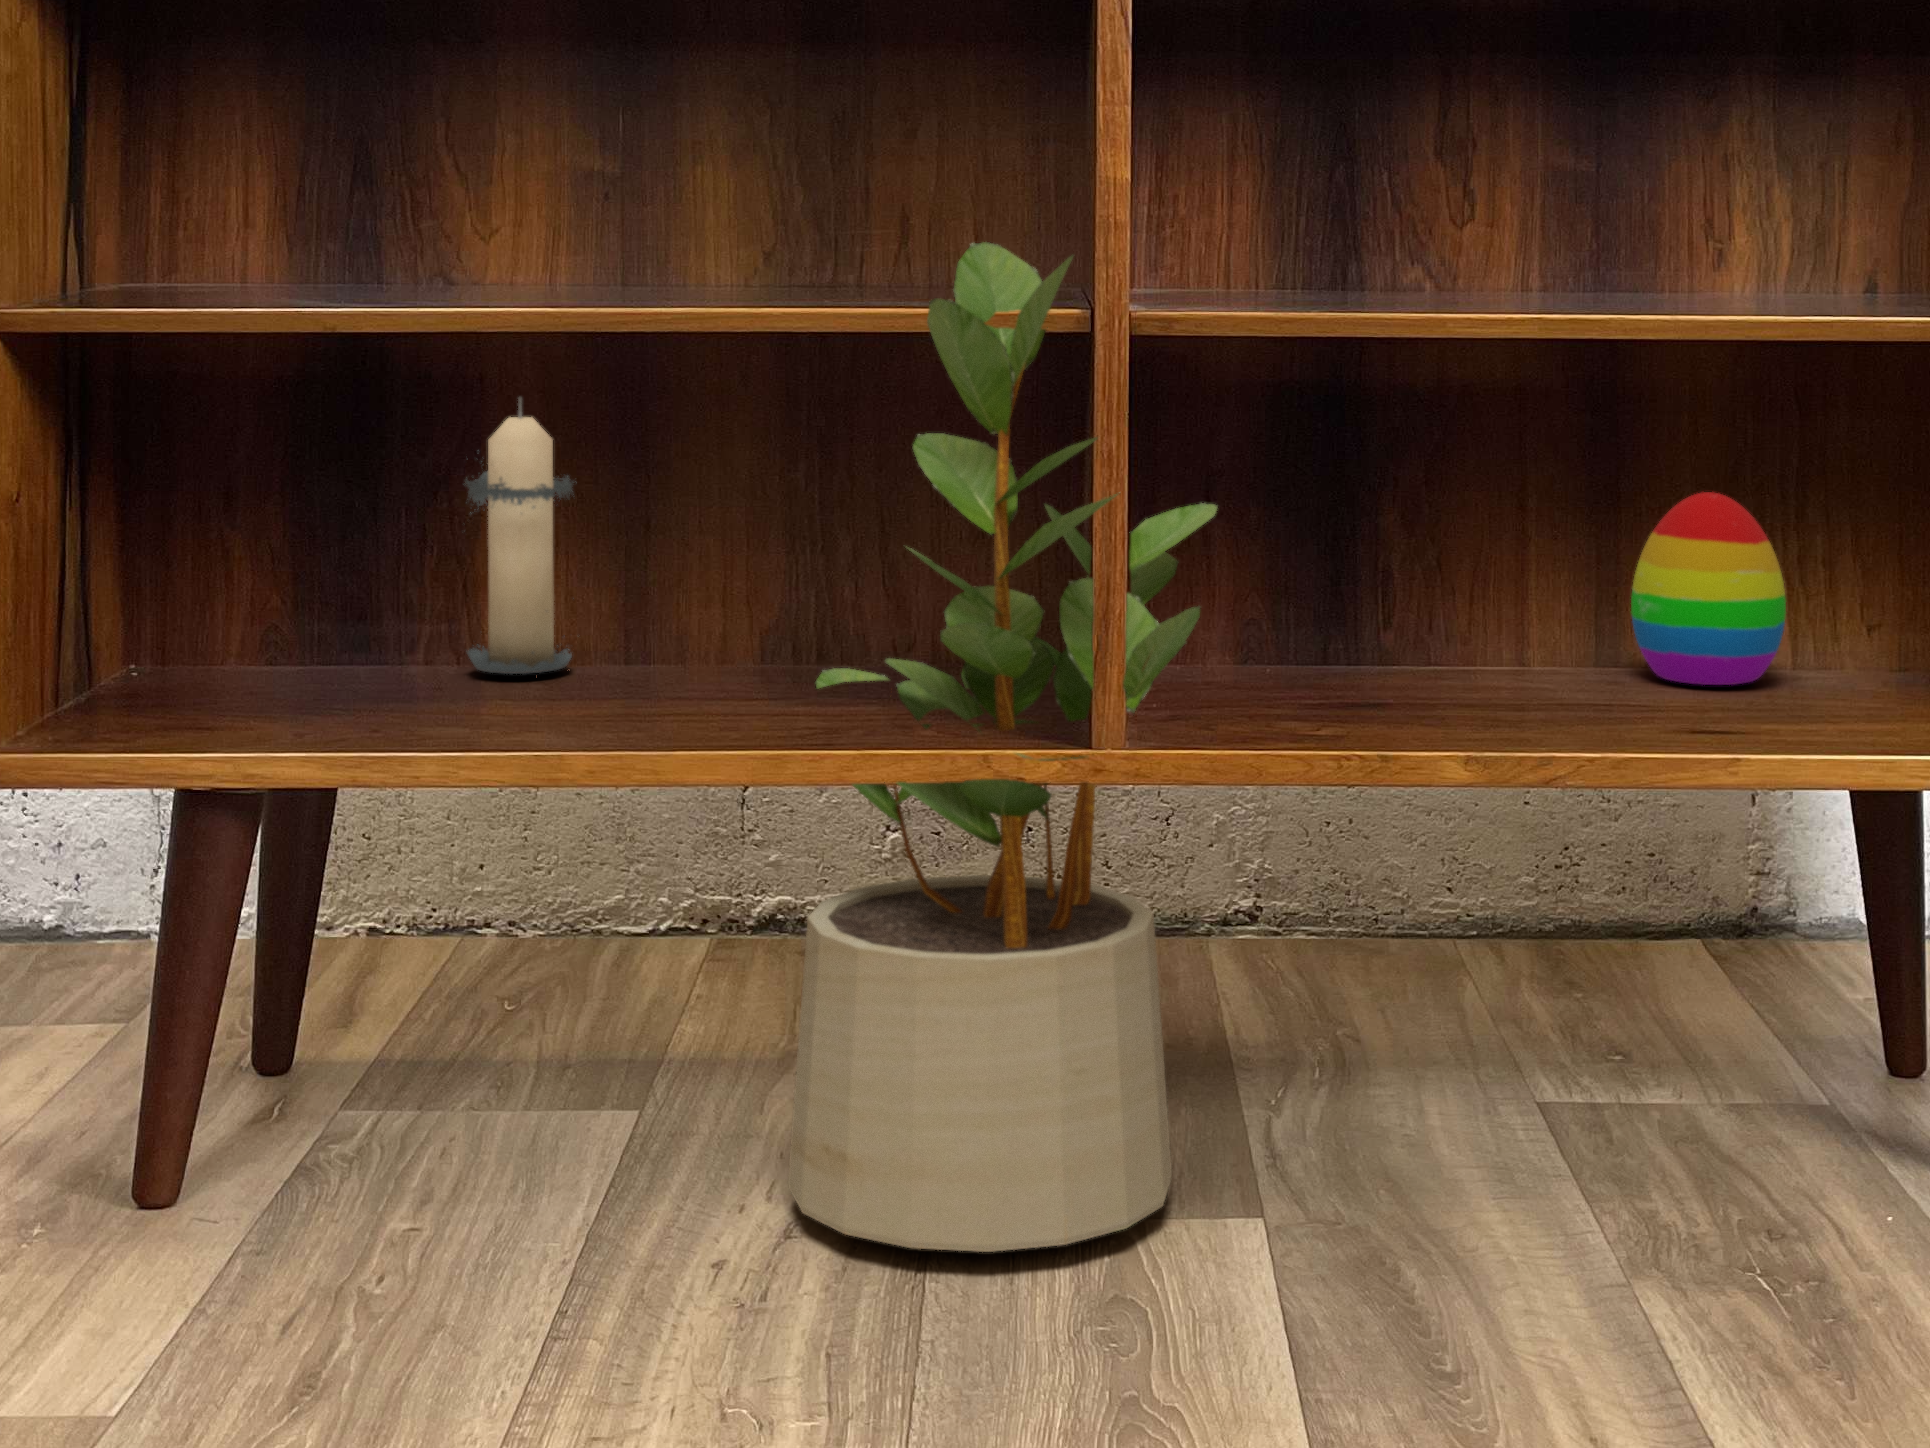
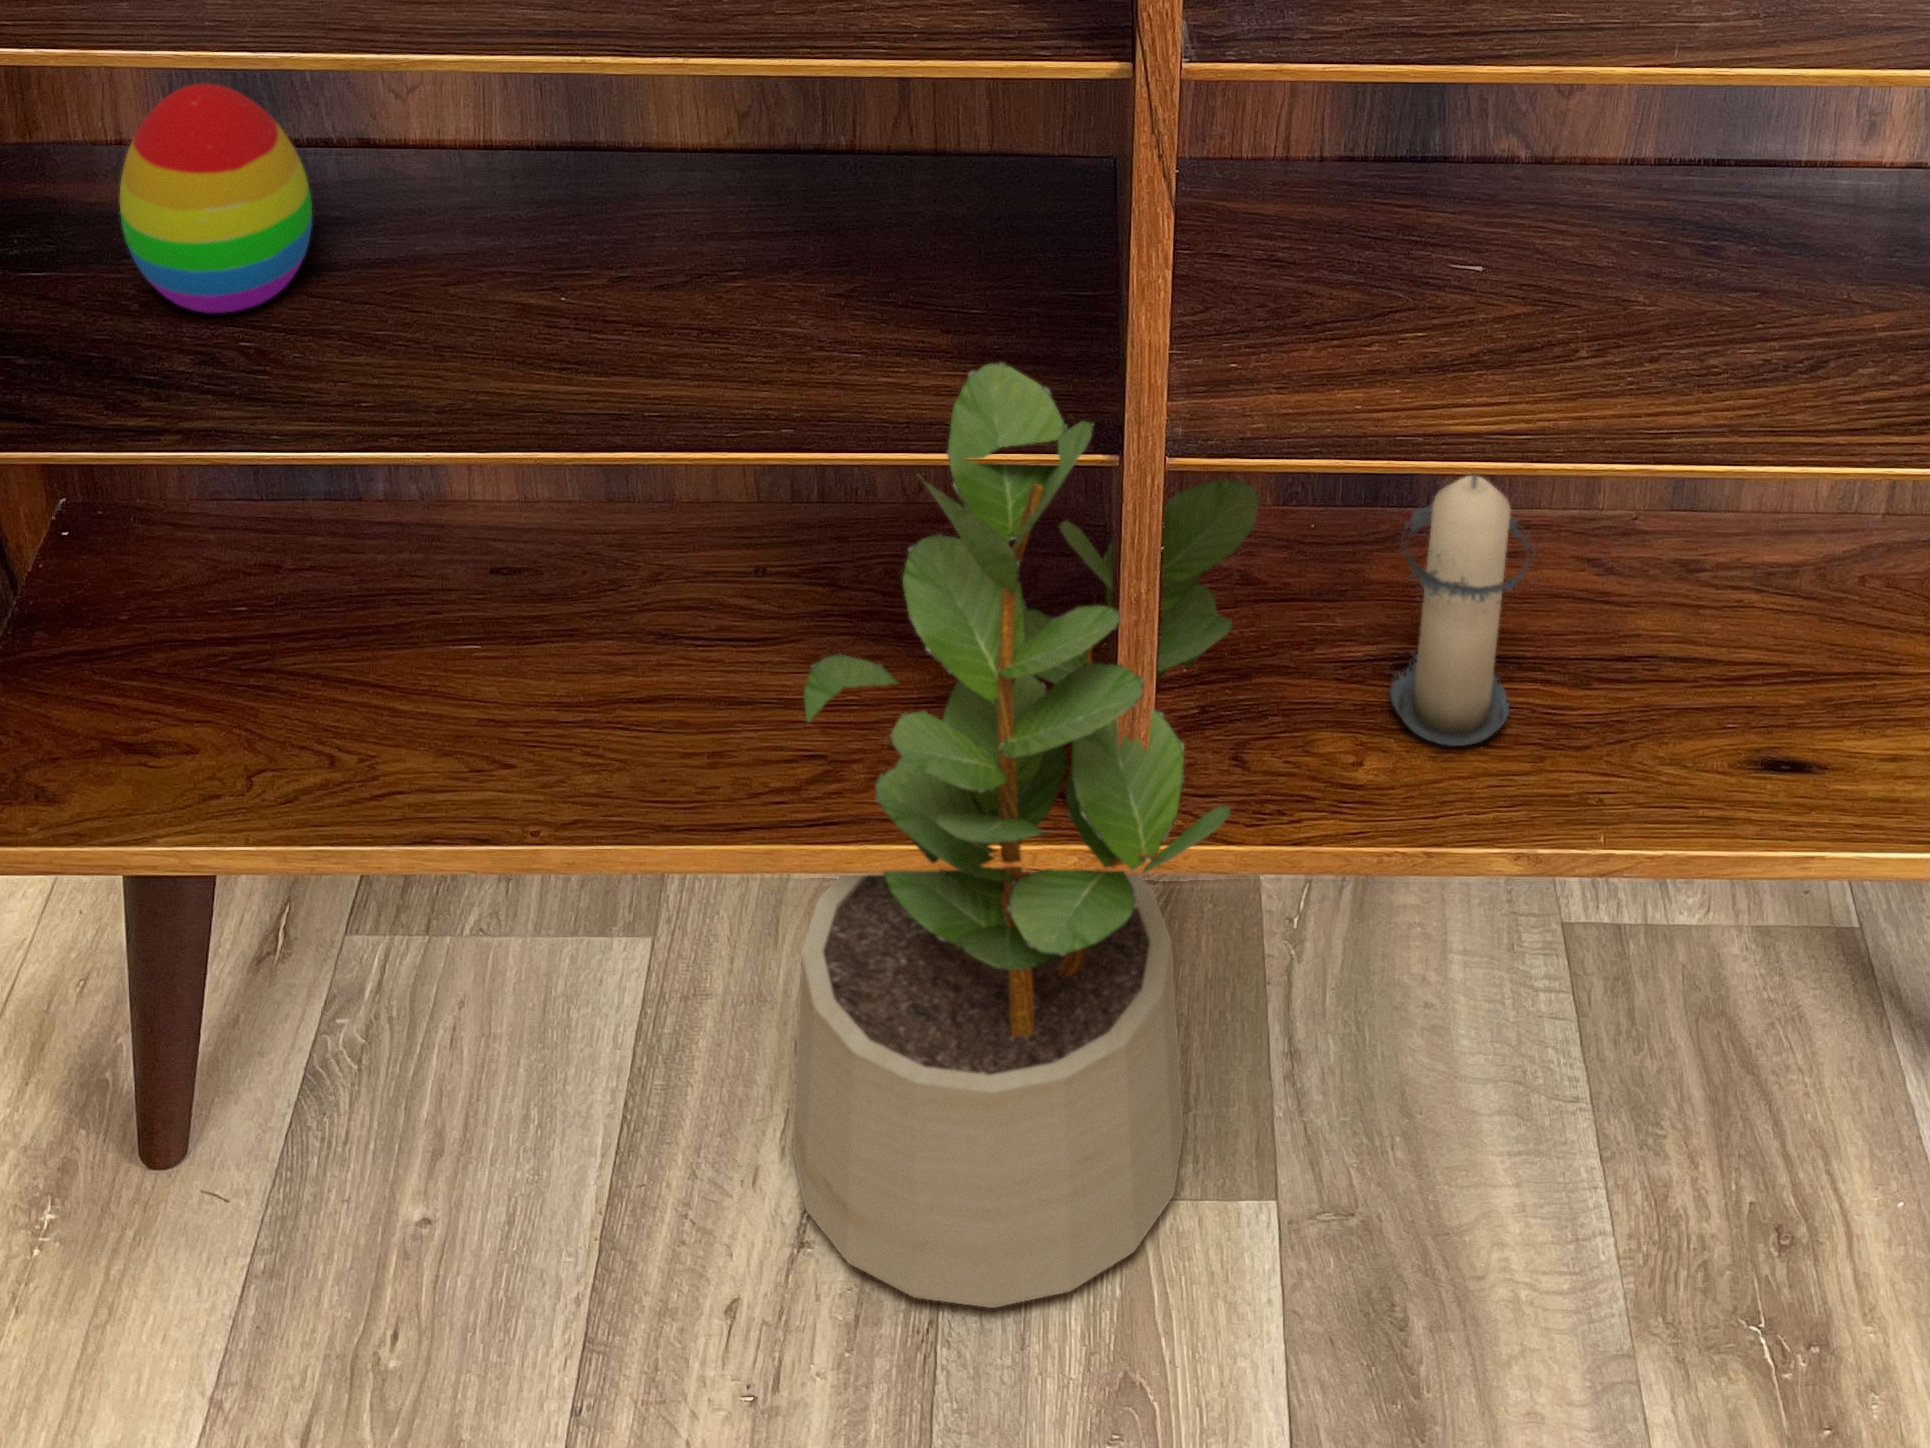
candle: present [465,397,577,674] -> present [1390,473,1535,746]
decorative egg: present [1631,492,1786,685] -> present [120,83,312,313]

